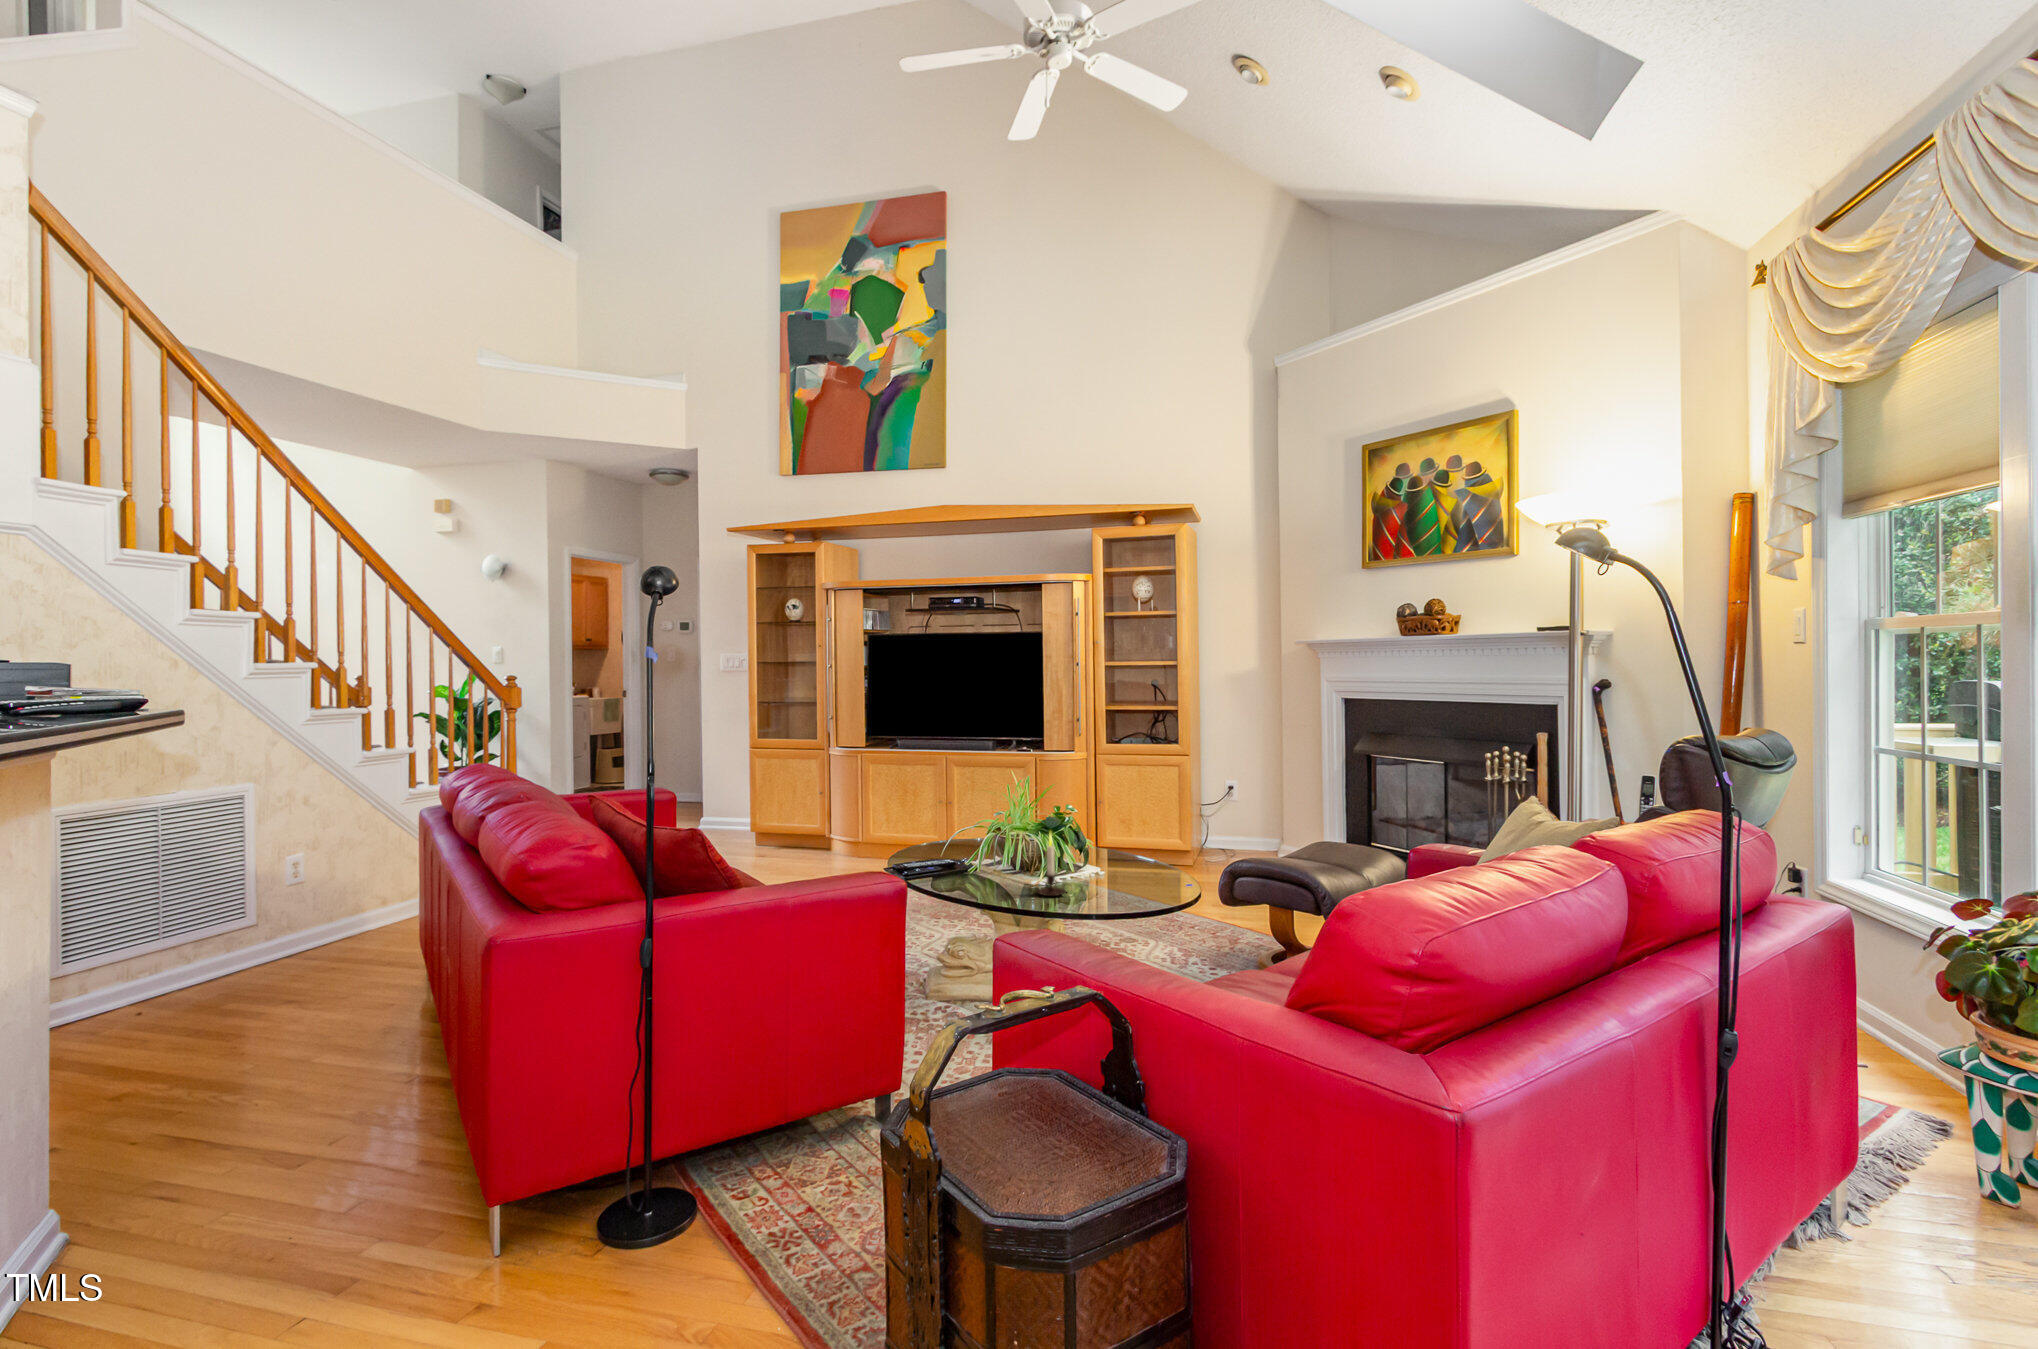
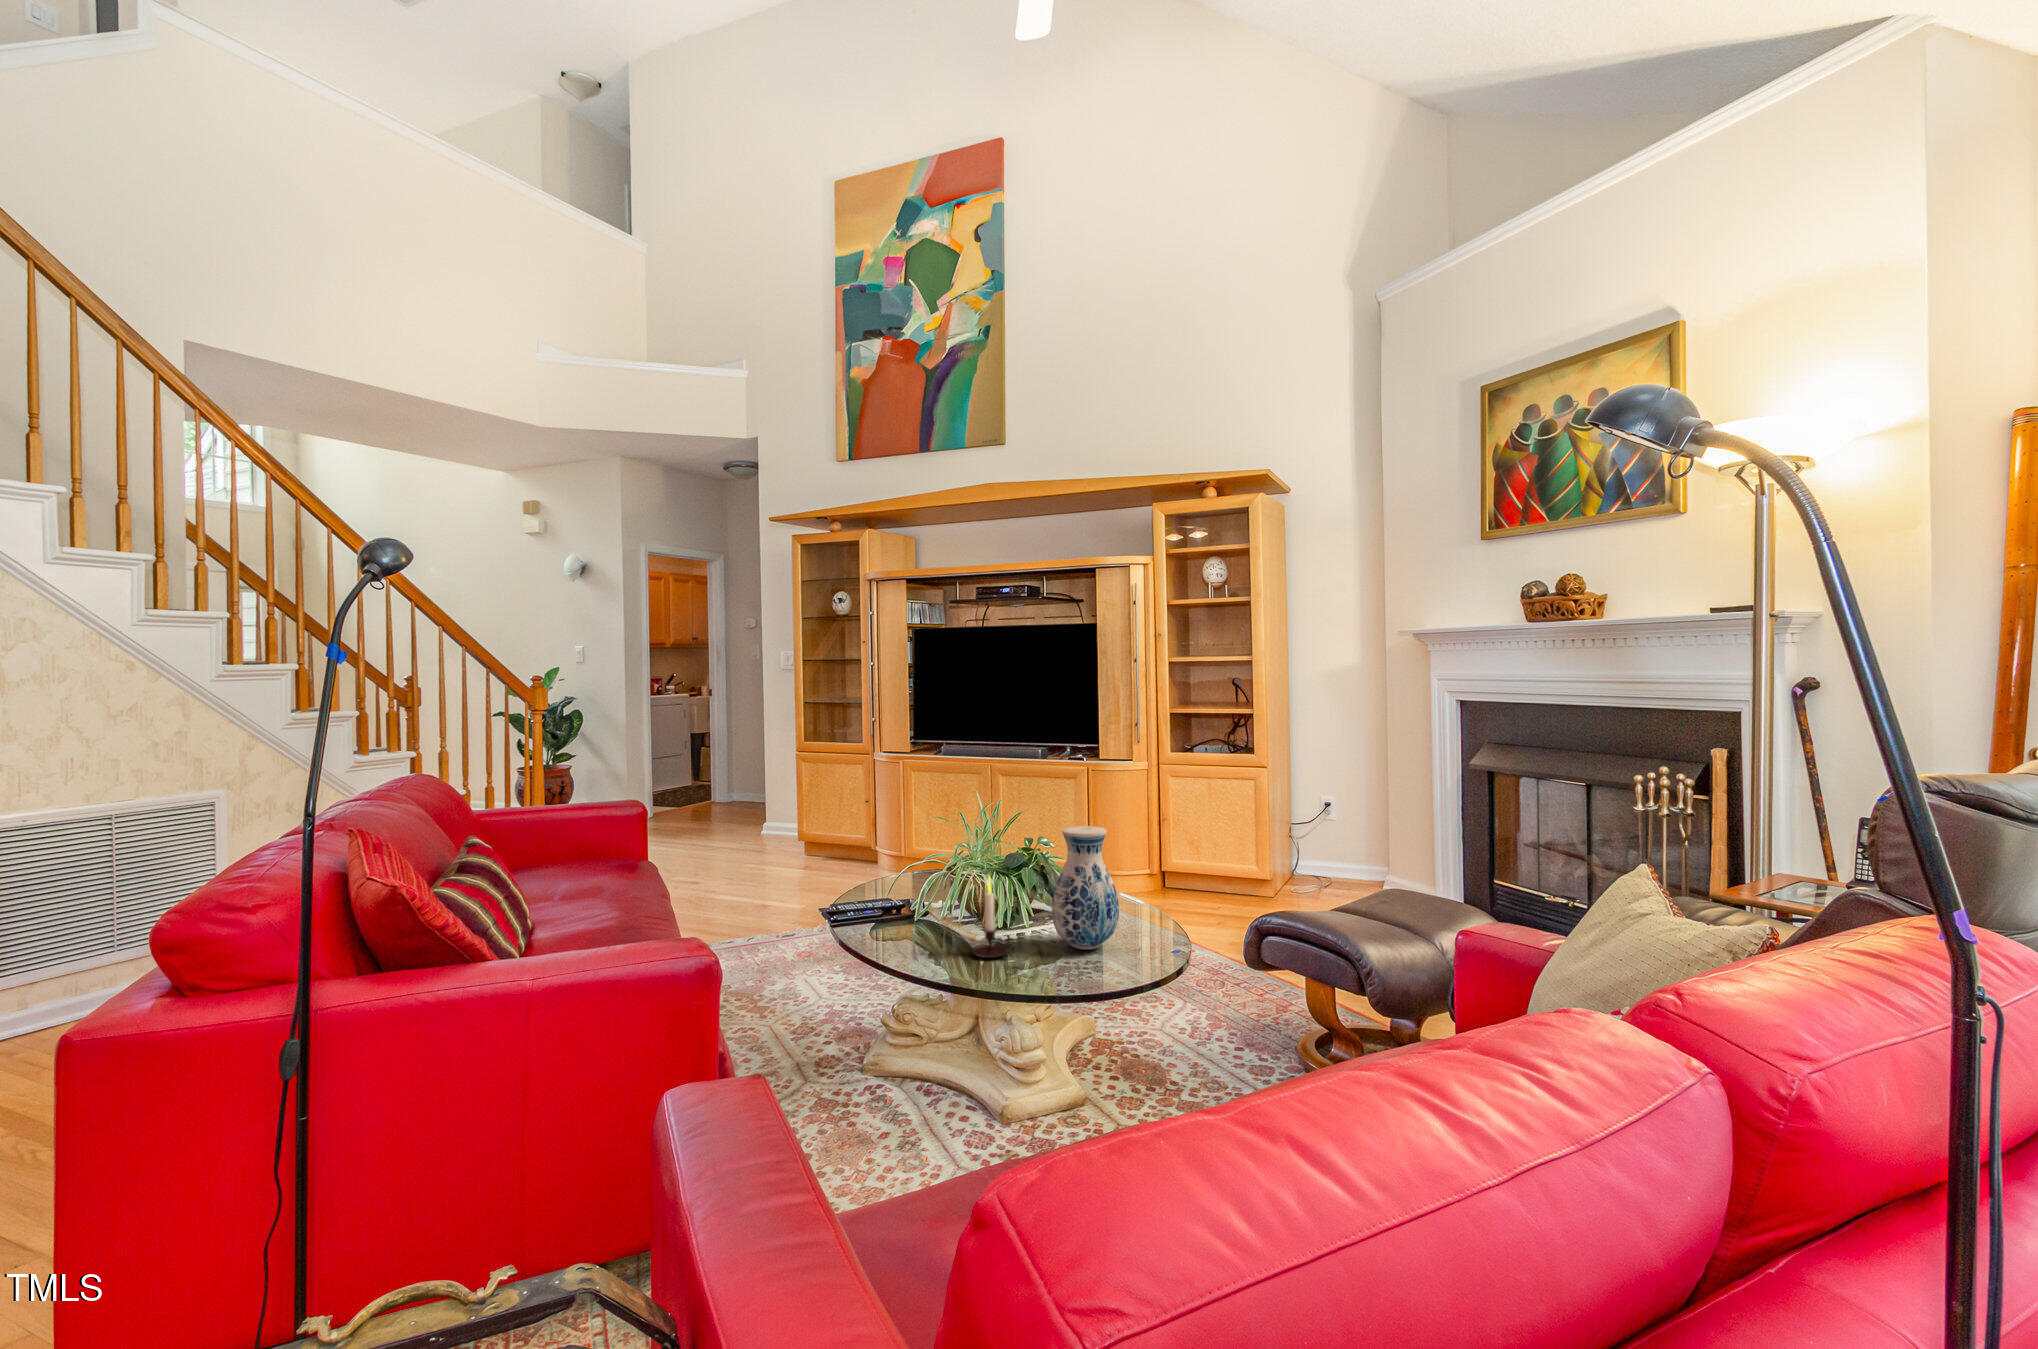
vase: none [1093,794,1145,888] -> present [1052,826,1119,950]

